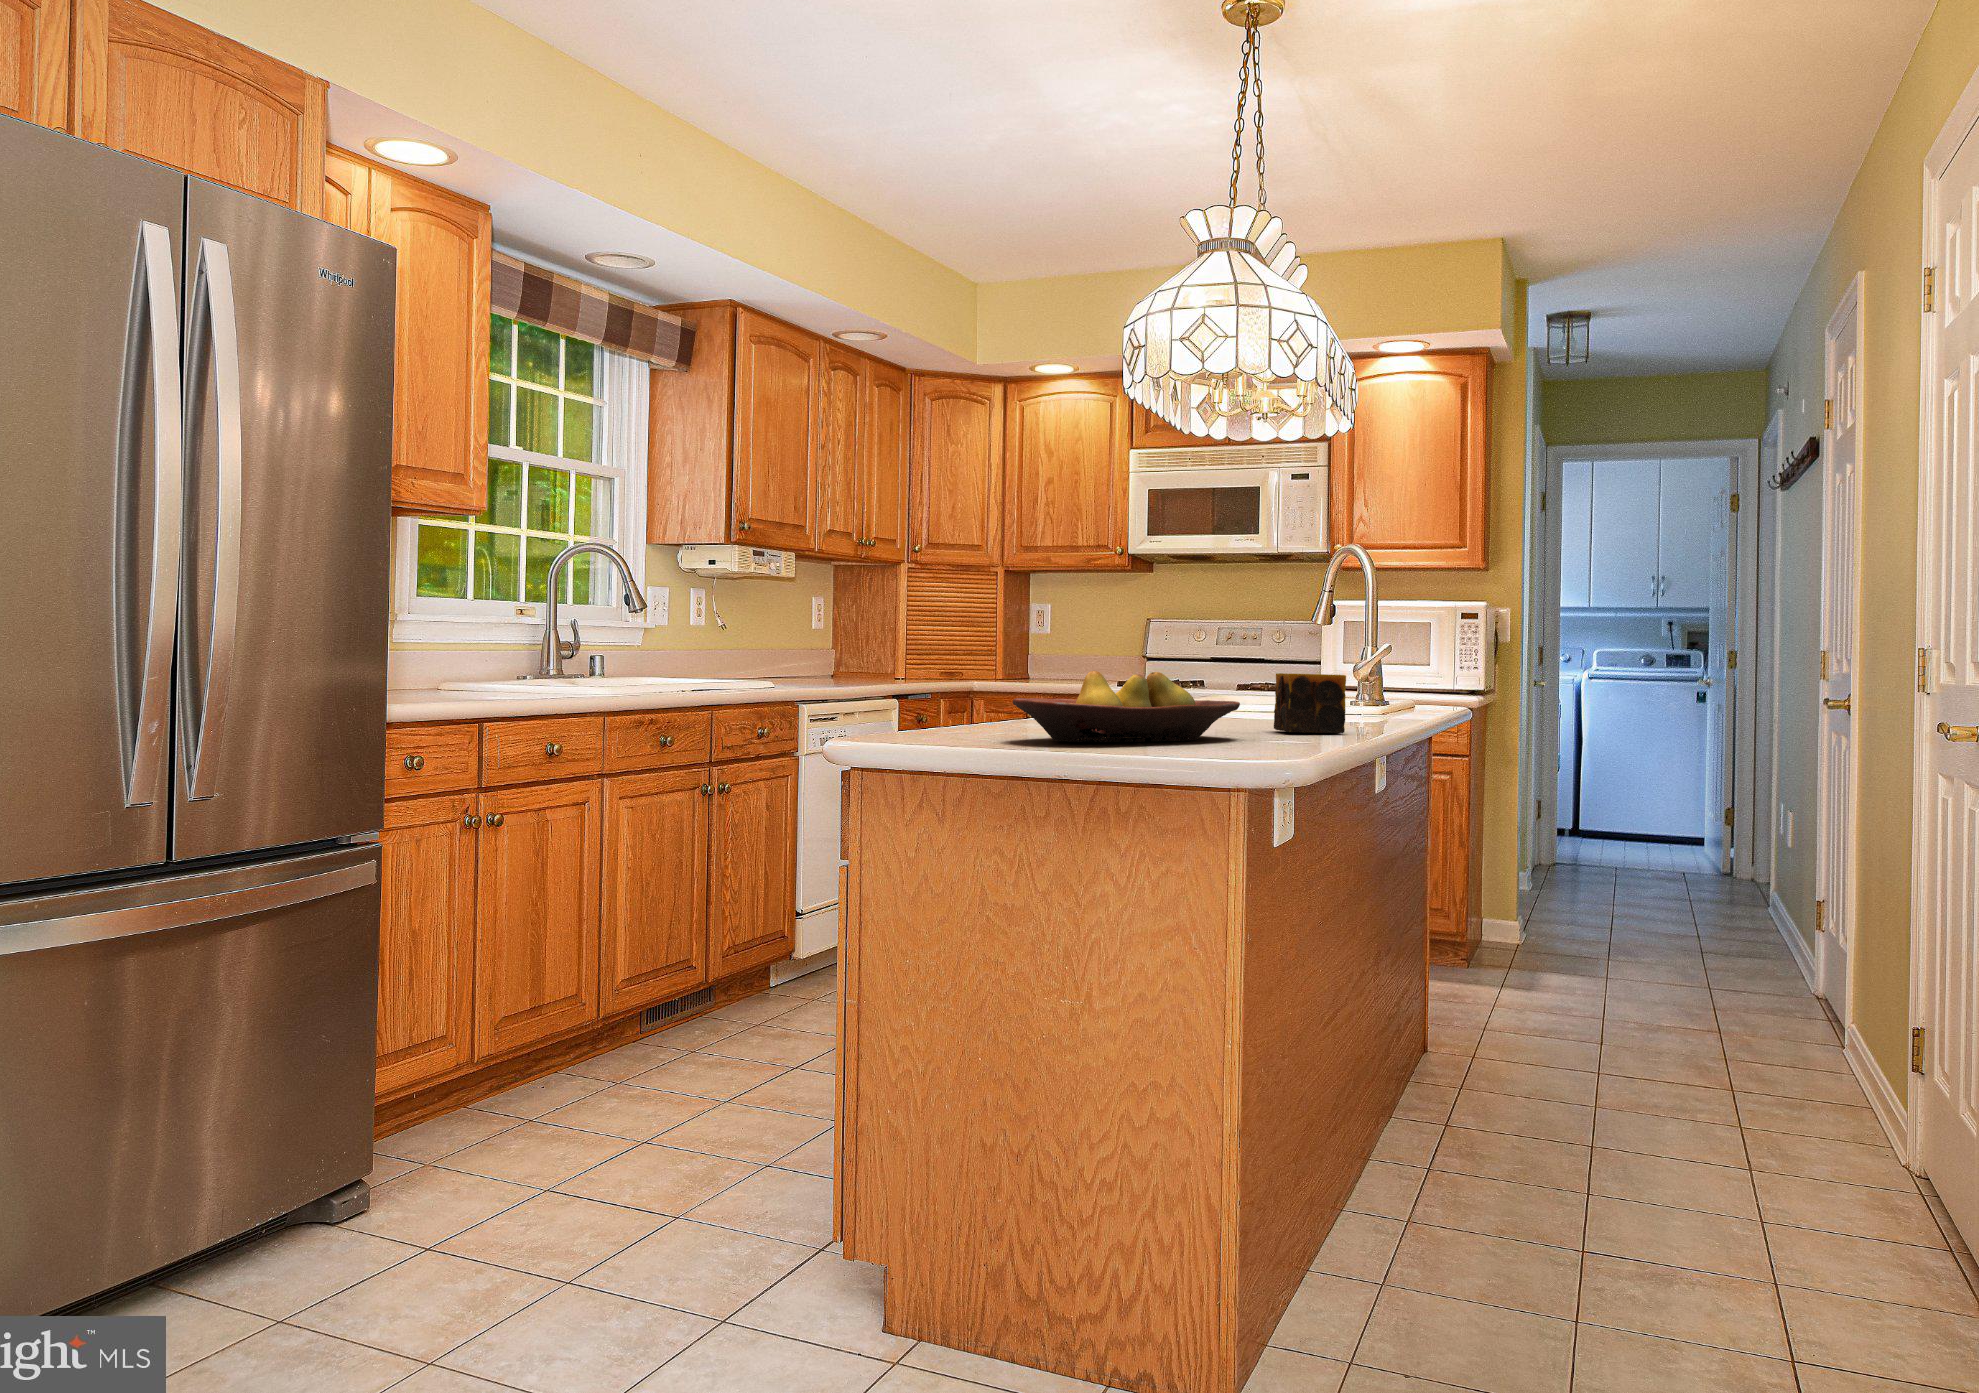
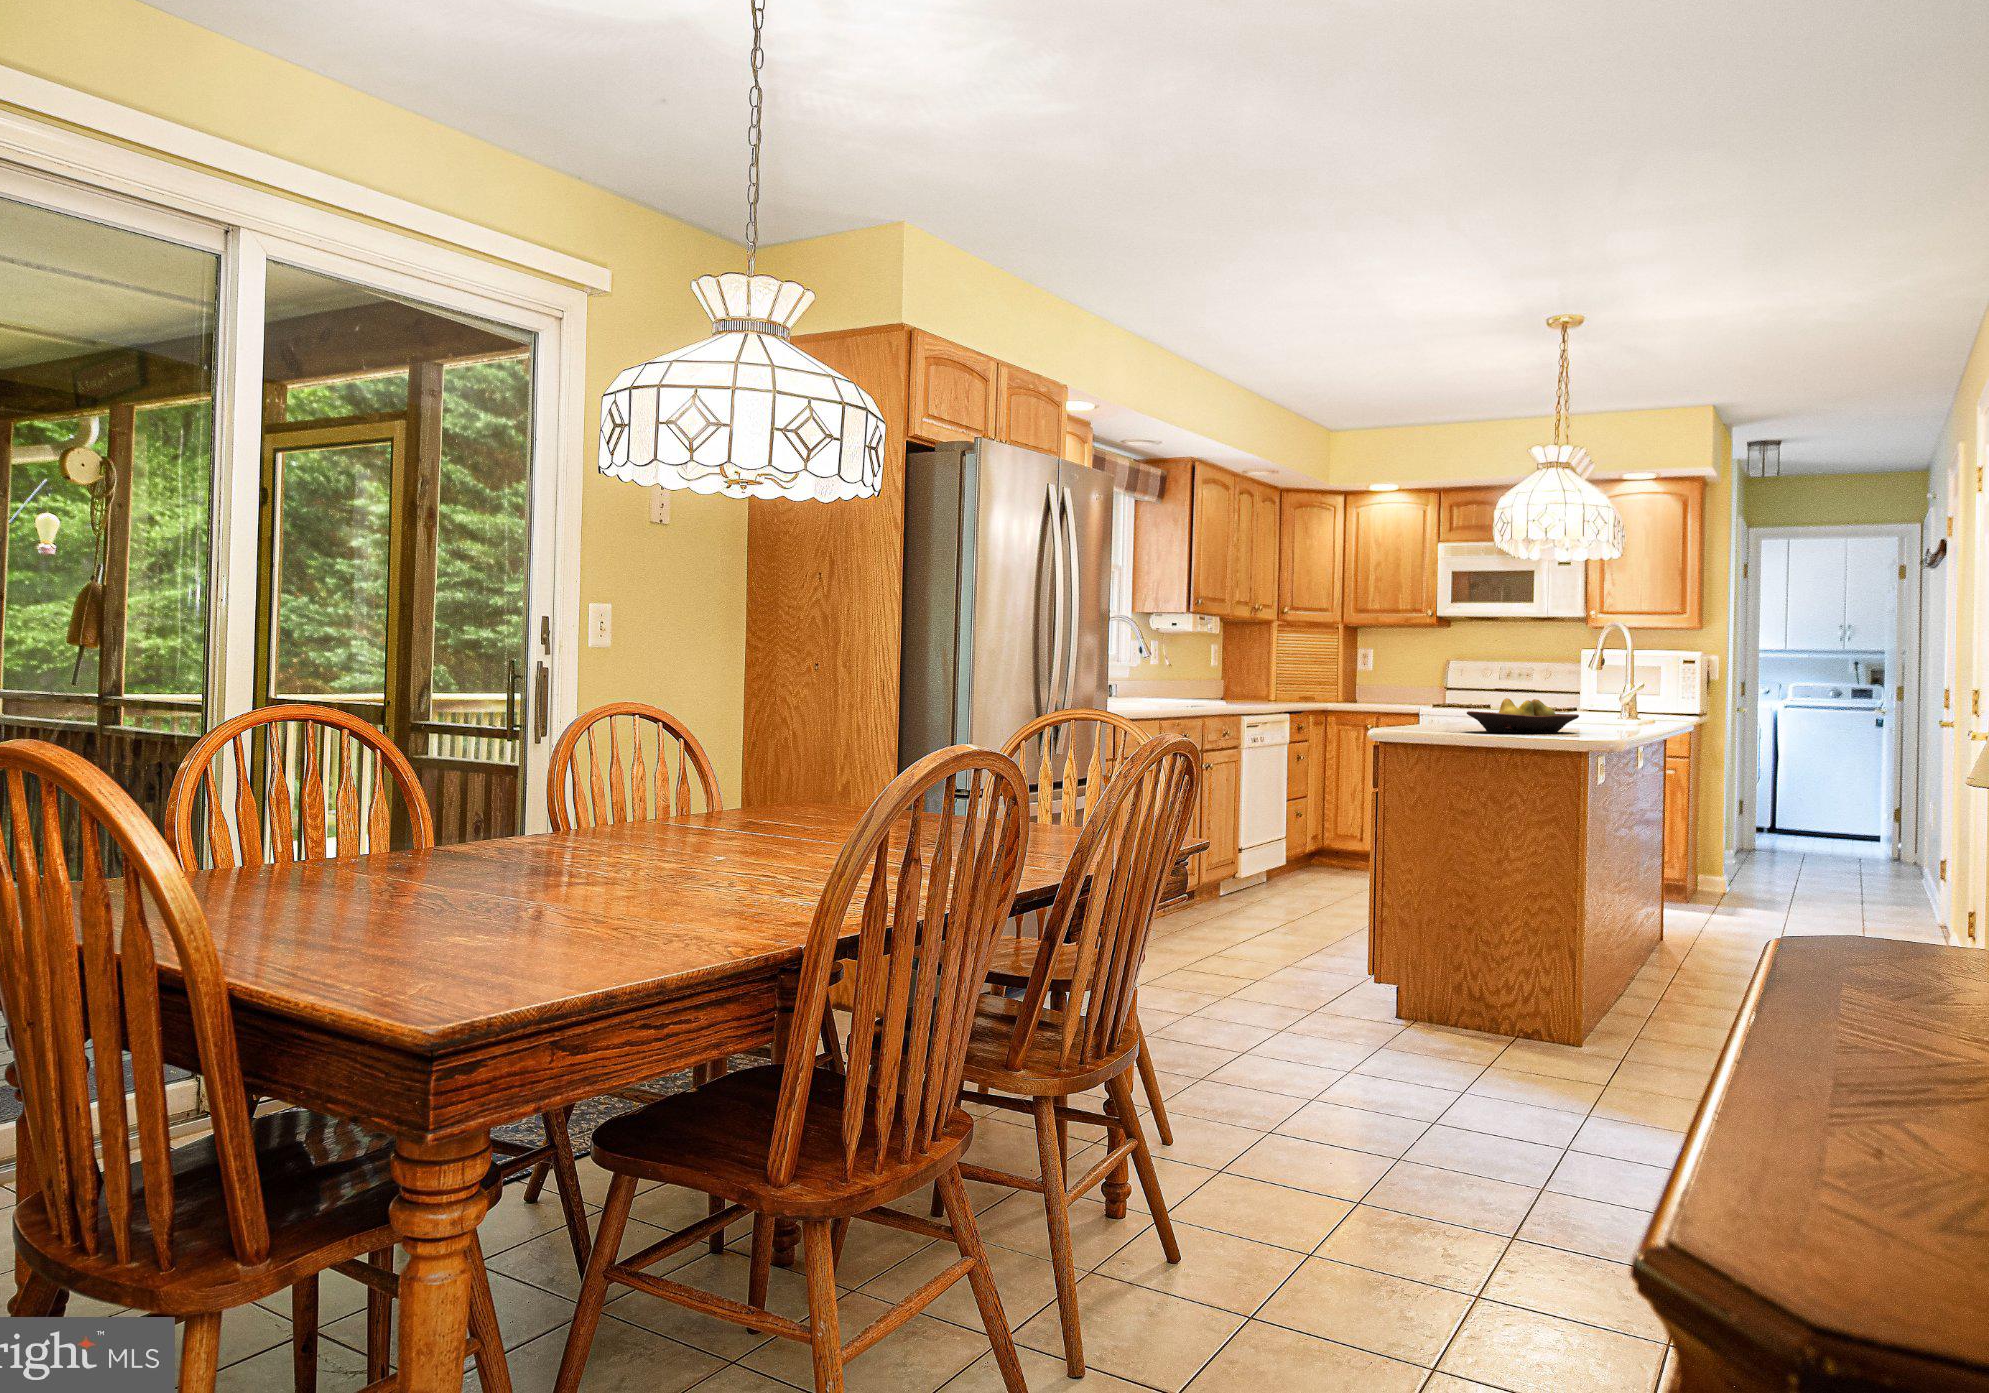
candle: present [1274,673,1346,733] -> none [1590,701,1631,732]

